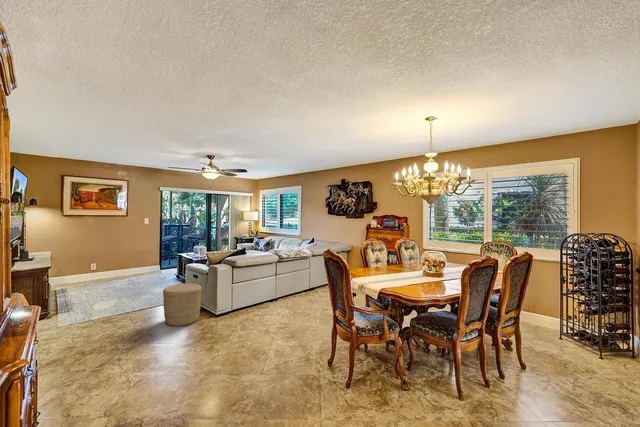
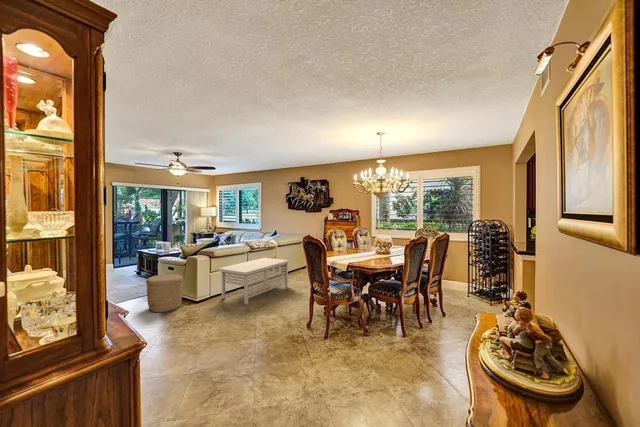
storage bench: none [240,269,322,324] -> present [218,258,289,304]

